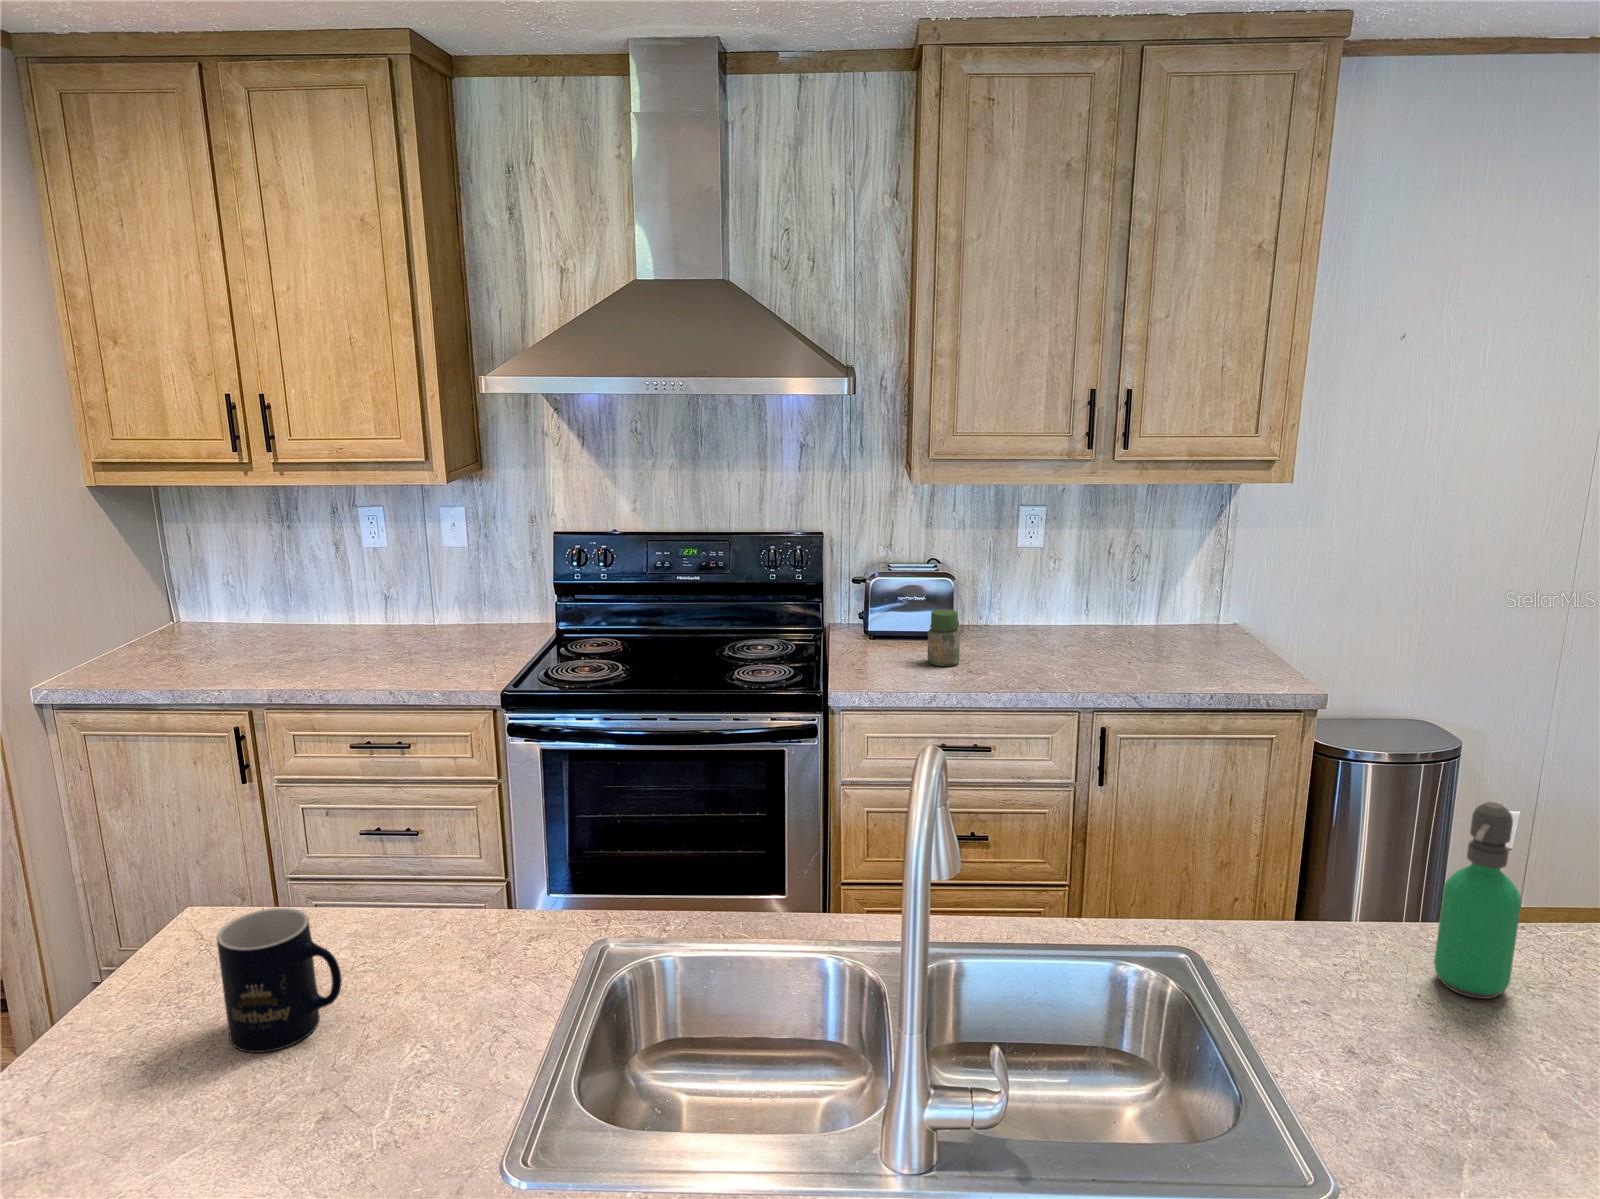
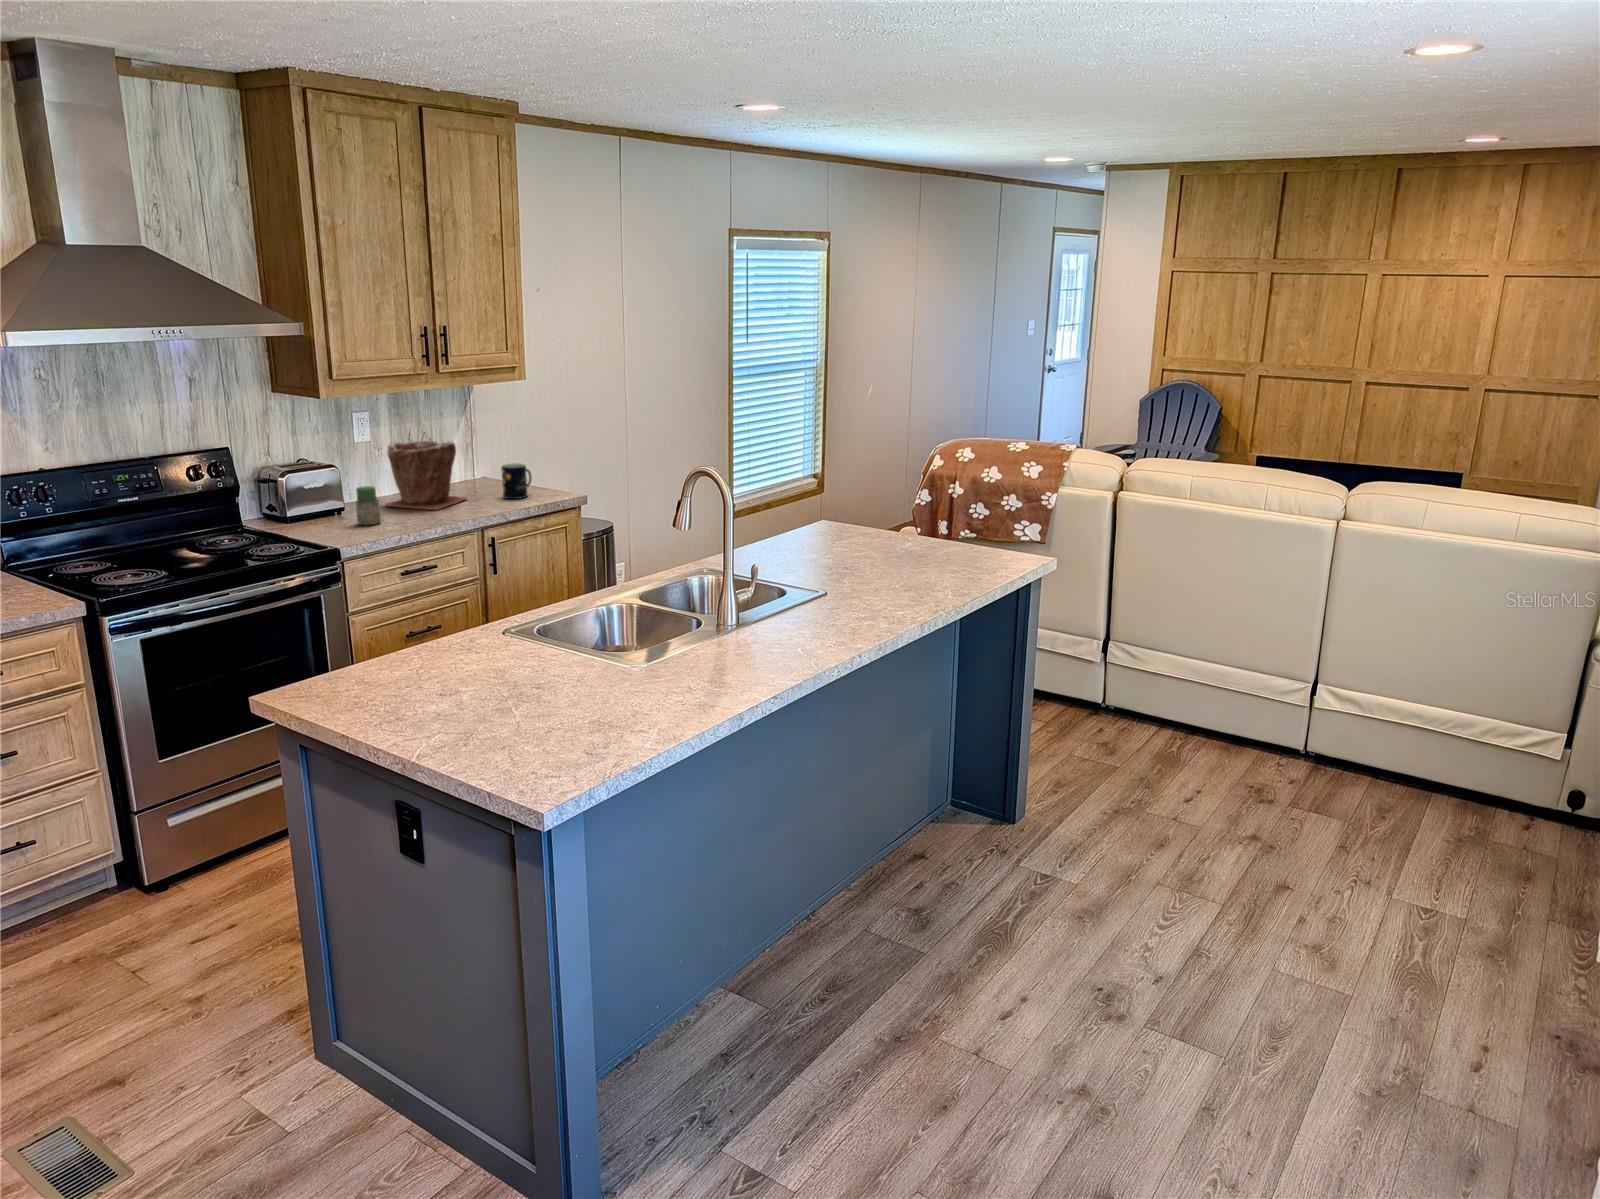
plant pot: none [1015,551,1137,663] -> present [386,441,467,510]
soap dispenser: present [1434,802,1522,999] -> none [778,479,804,555]
mug: present [217,908,342,1053] -> present [501,463,531,499]

